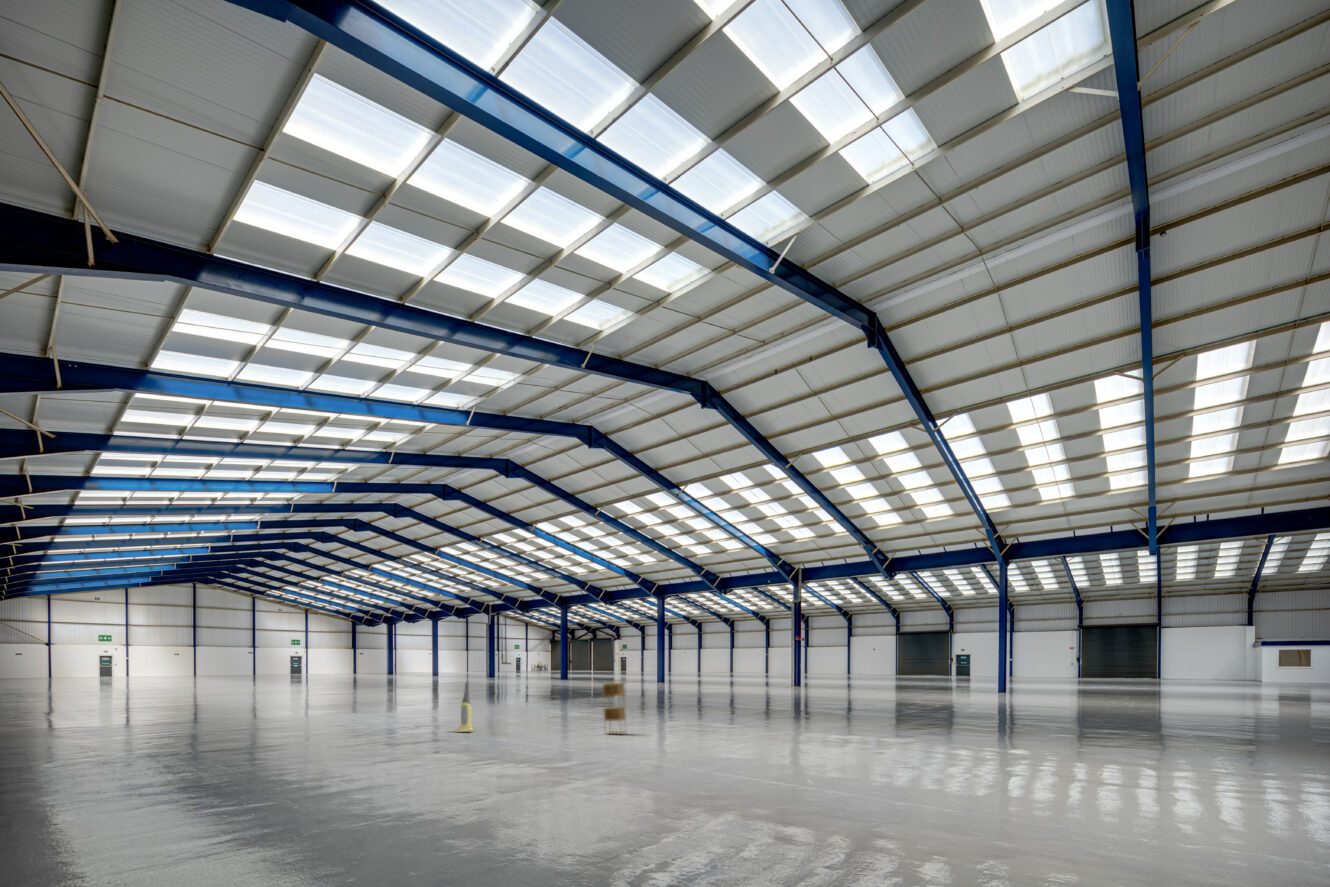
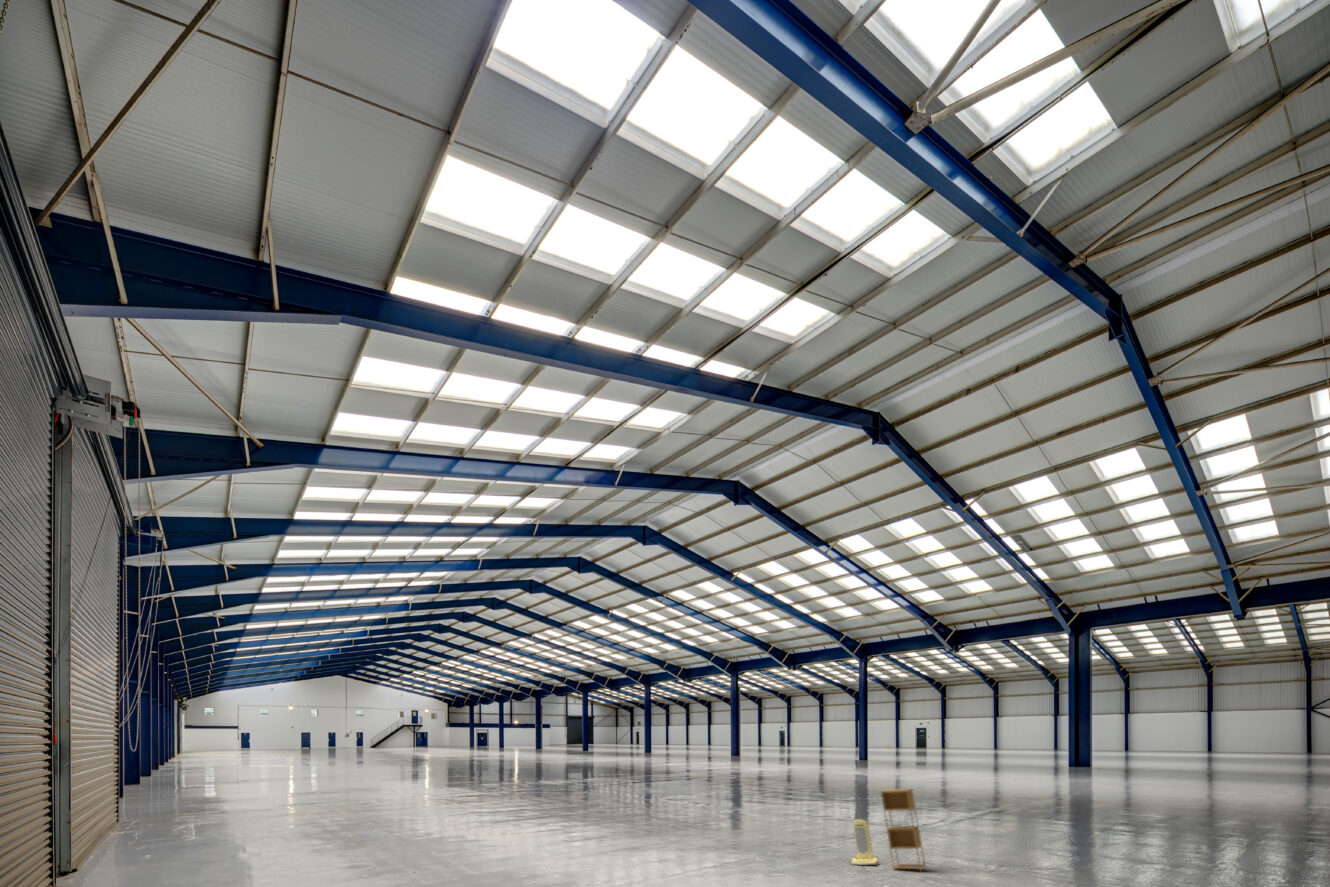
vacuum cleaner: present [455,681,474,733] -> present [851,787,879,866]

